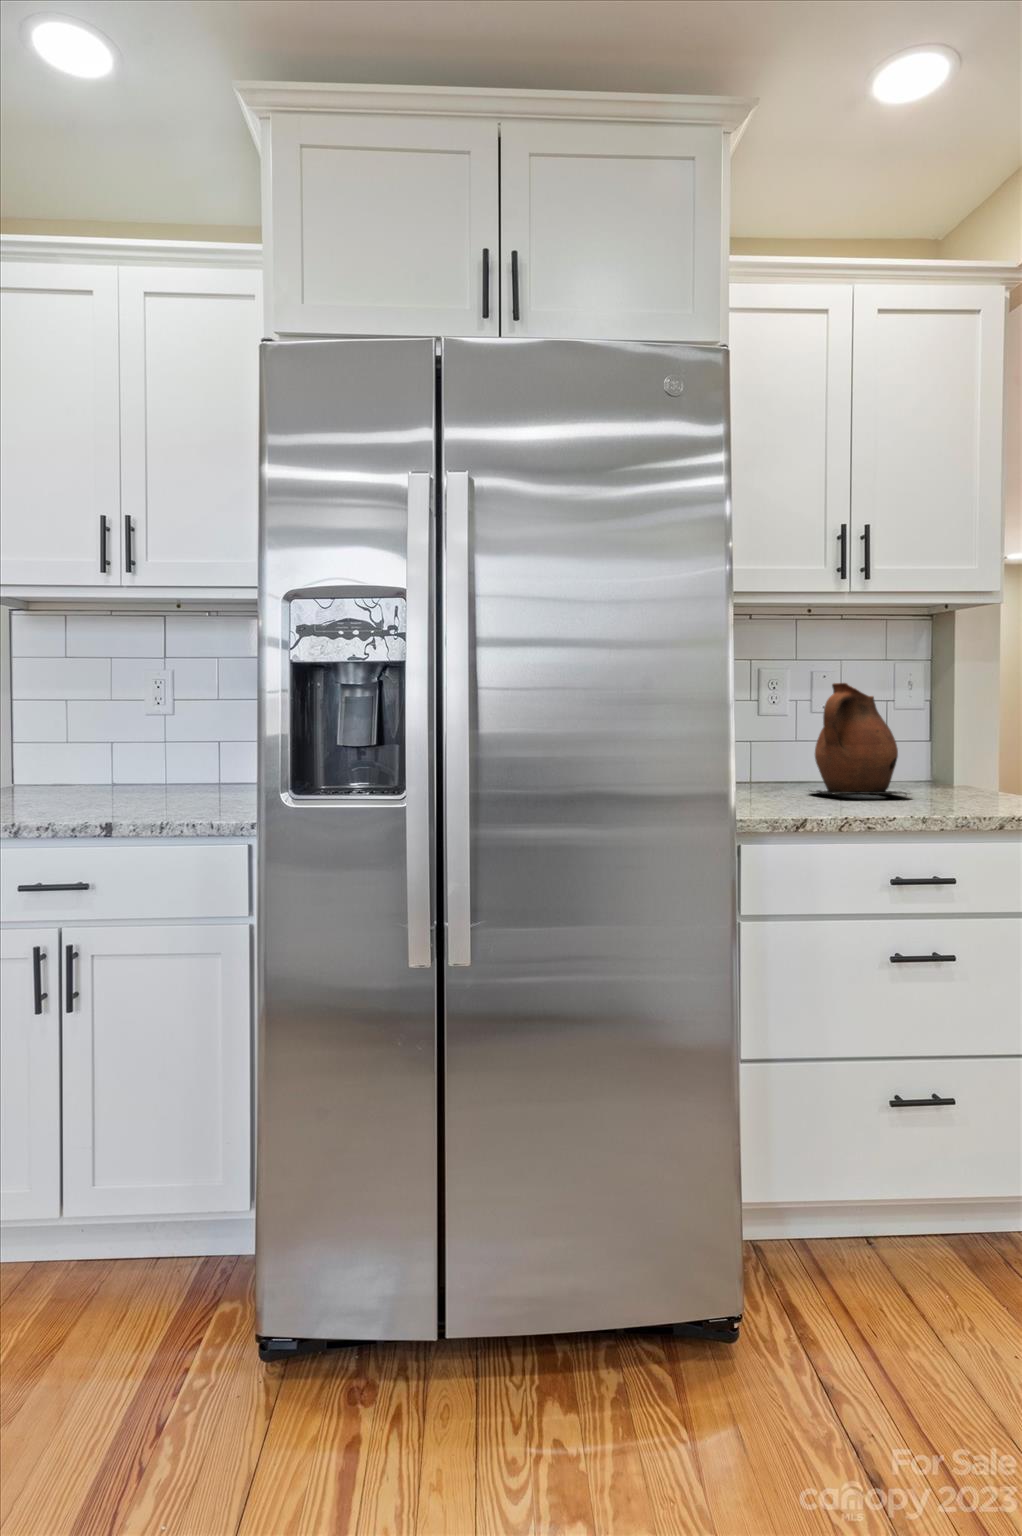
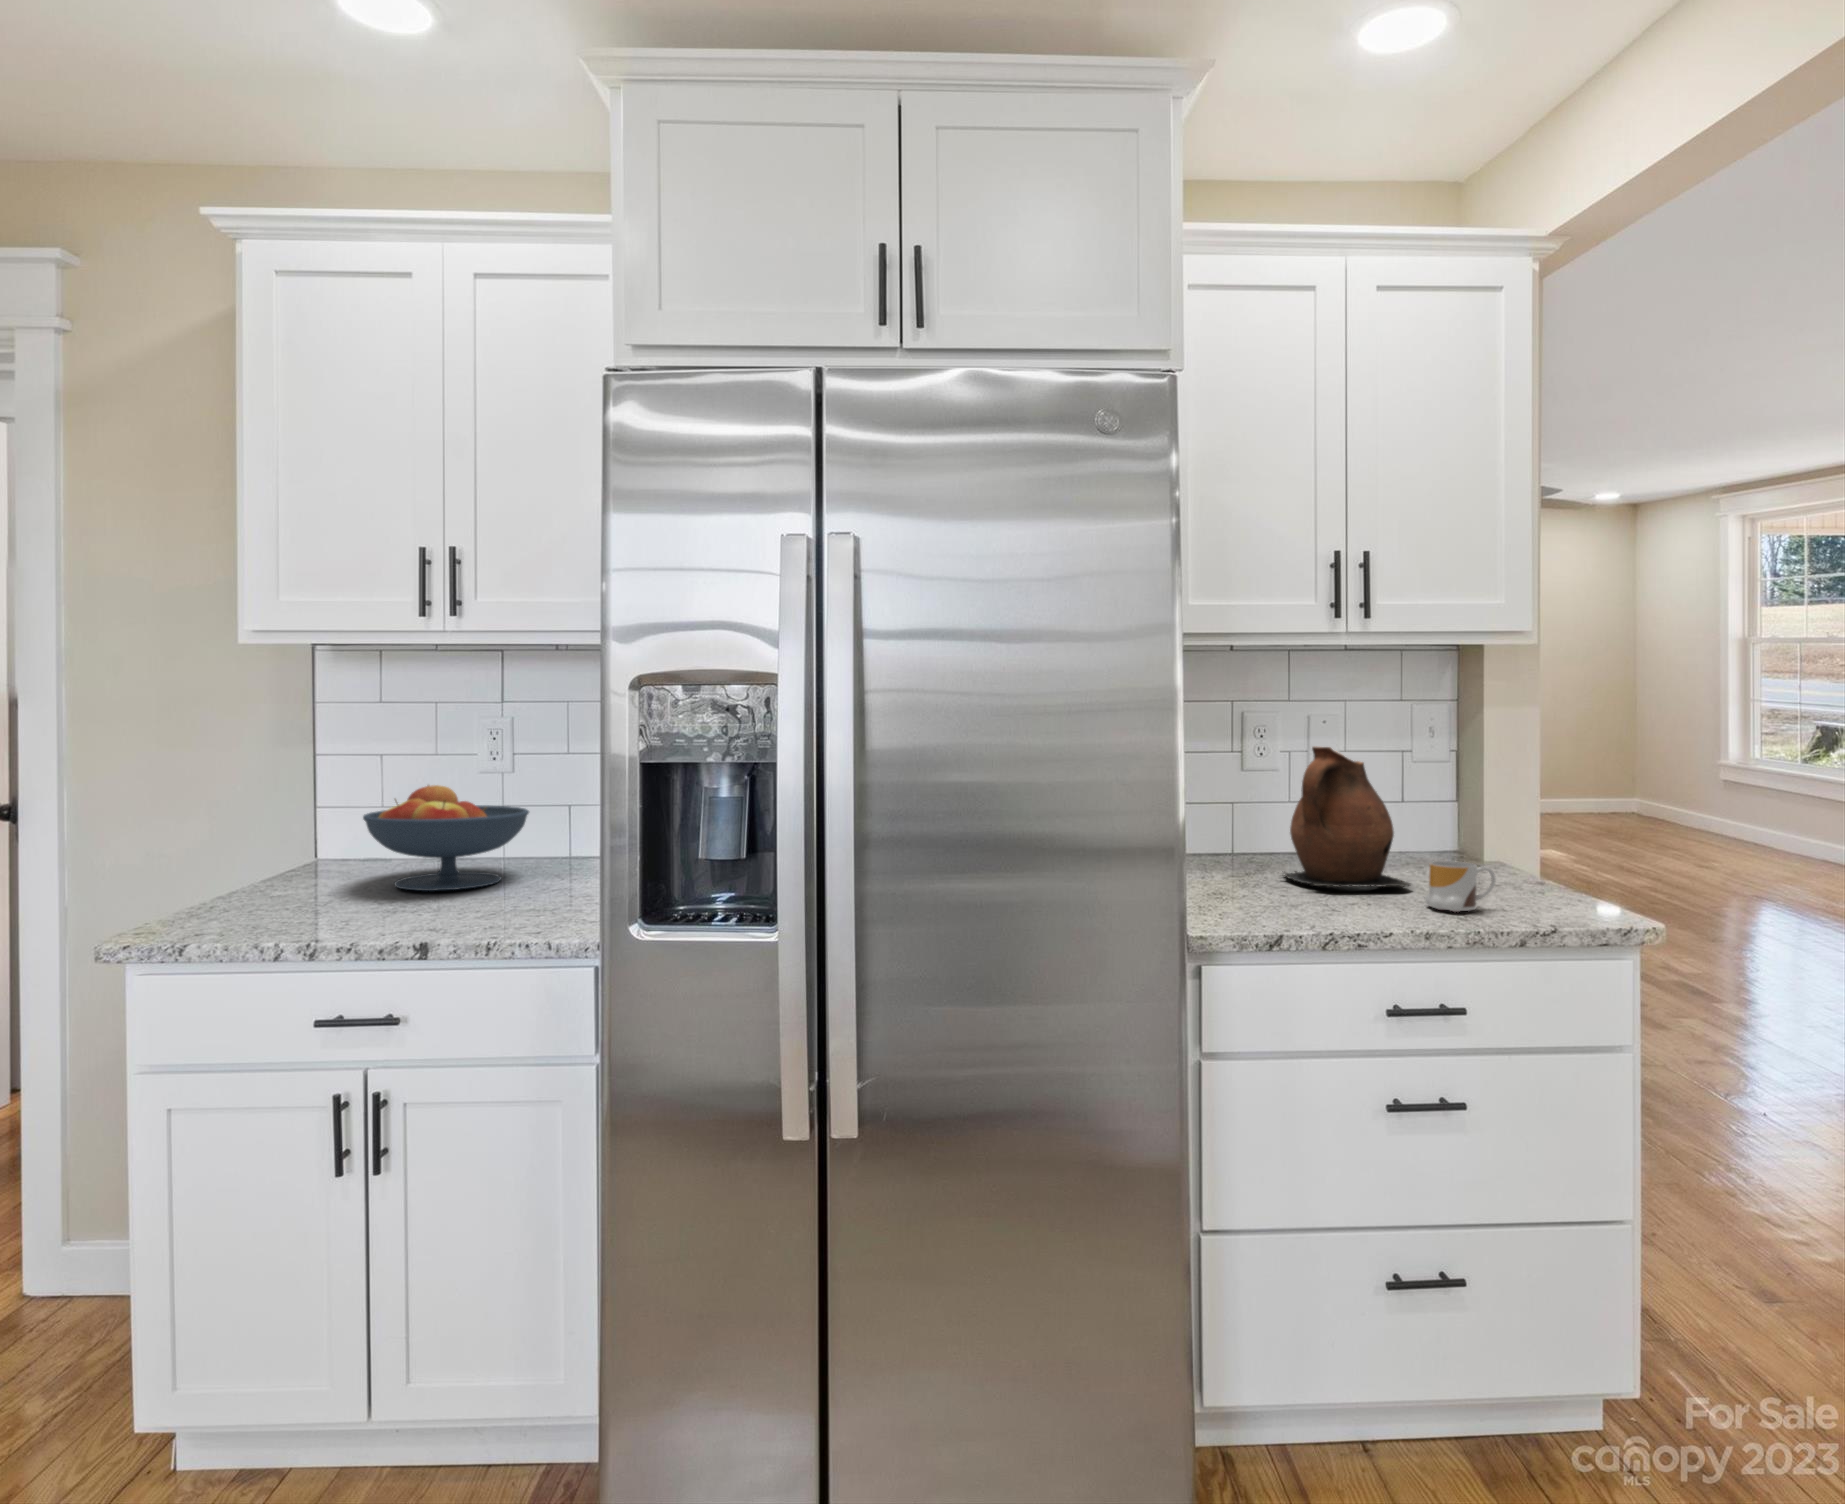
fruit bowl: none [52,718,190,798] -> present [363,785,529,891]
mug: none [922,769,978,806] -> present [1425,861,1496,912]

